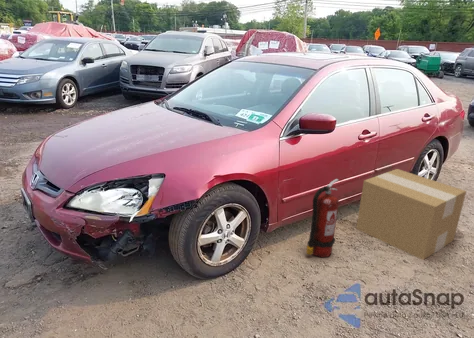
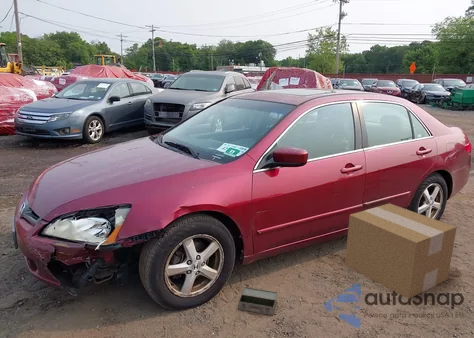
fire extinguisher: present [306,179,339,257] -> none [284,212,316,292]
toolbox: none [266,254,303,281] -> present [239,287,277,315]

